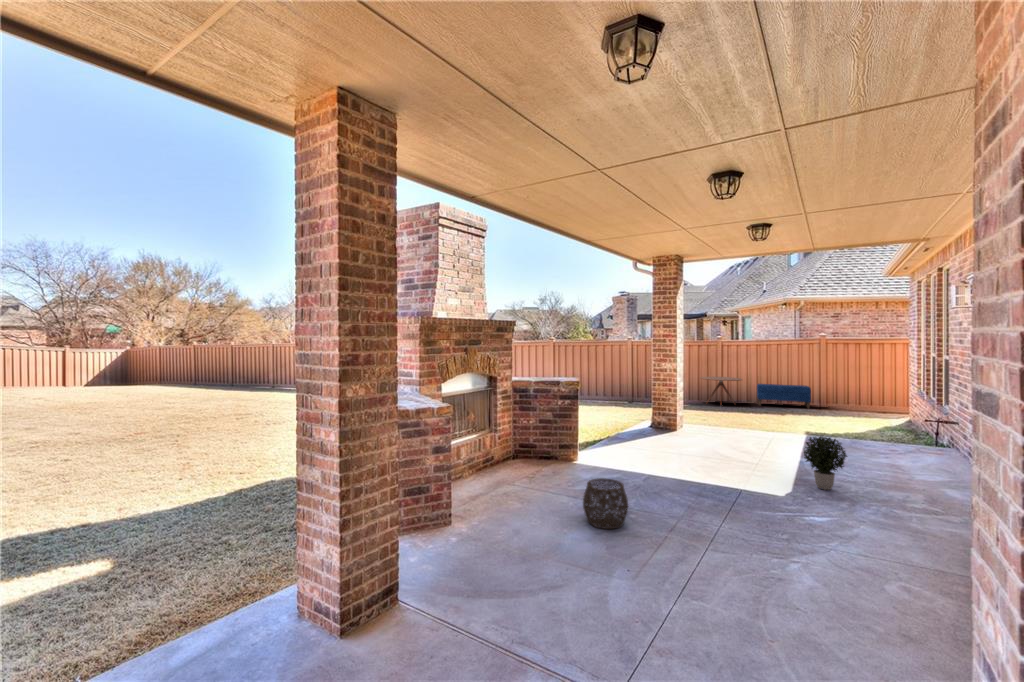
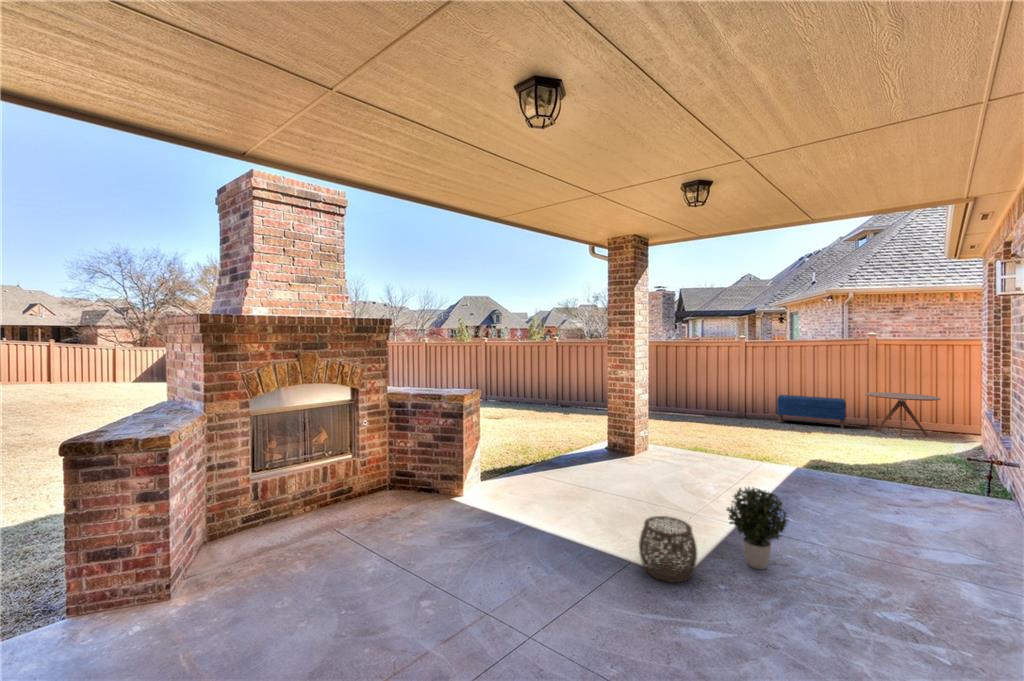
round table: present [700,377,742,405] -> present [866,392,941,437]
woven basket: present [583,478,628,529] -> present [639,516,697,583]

